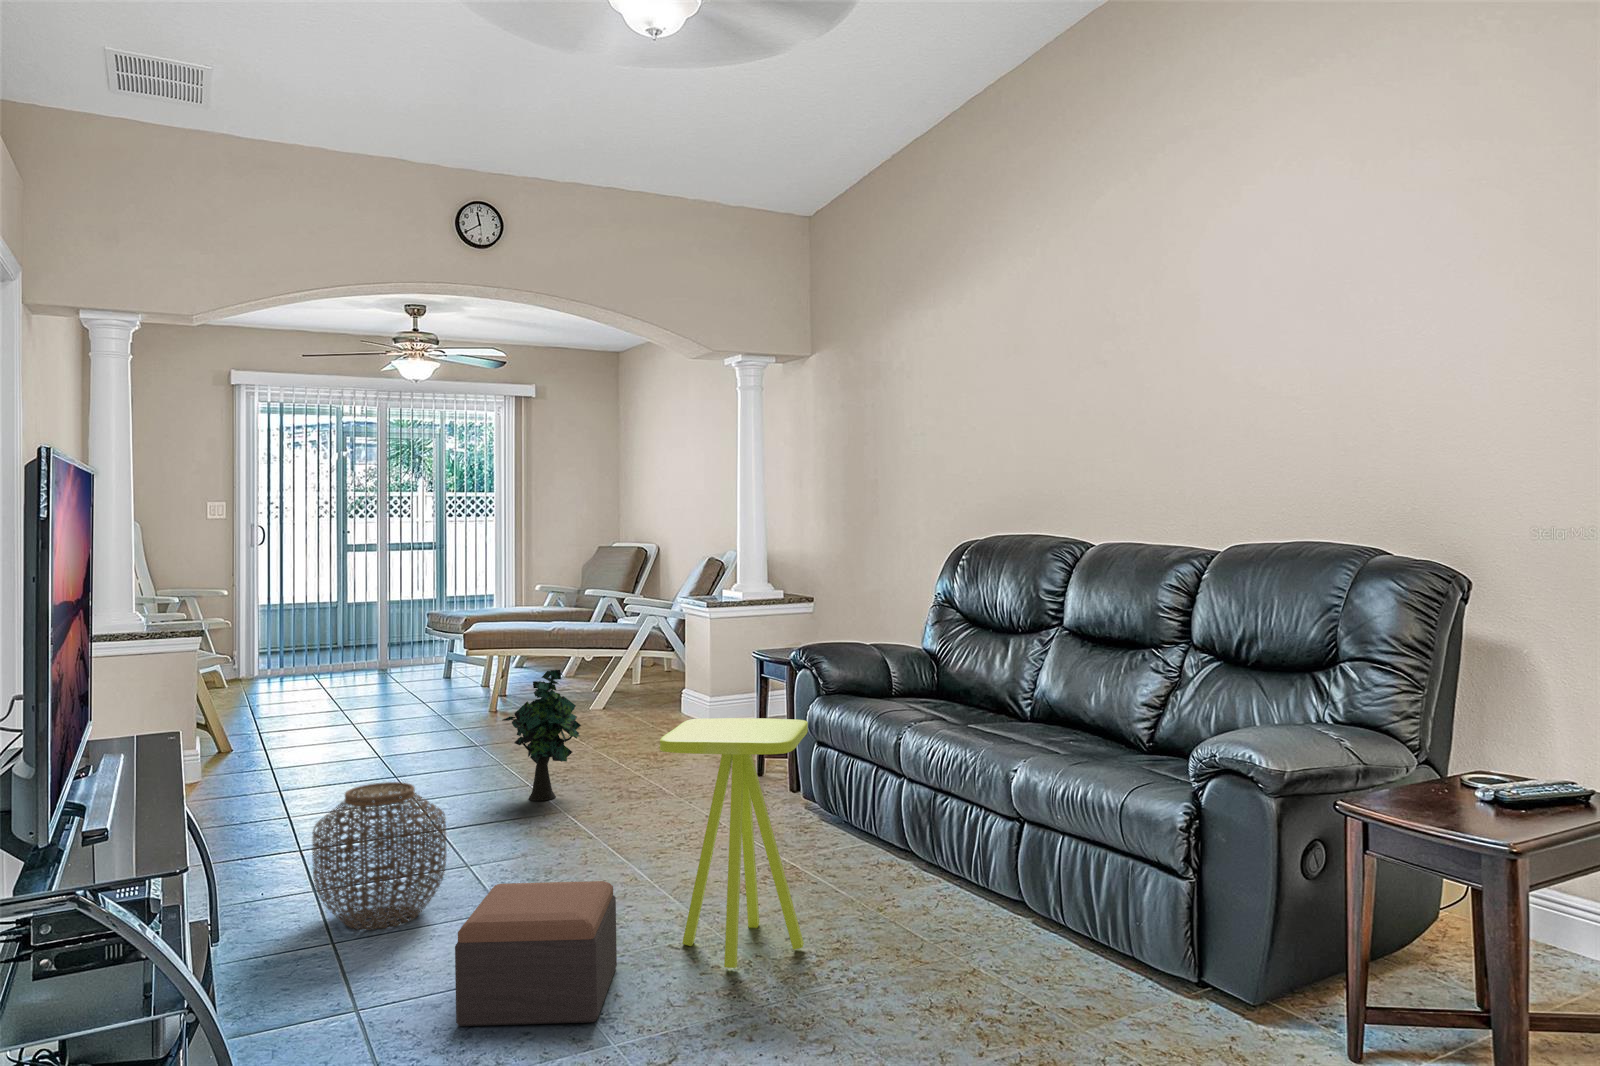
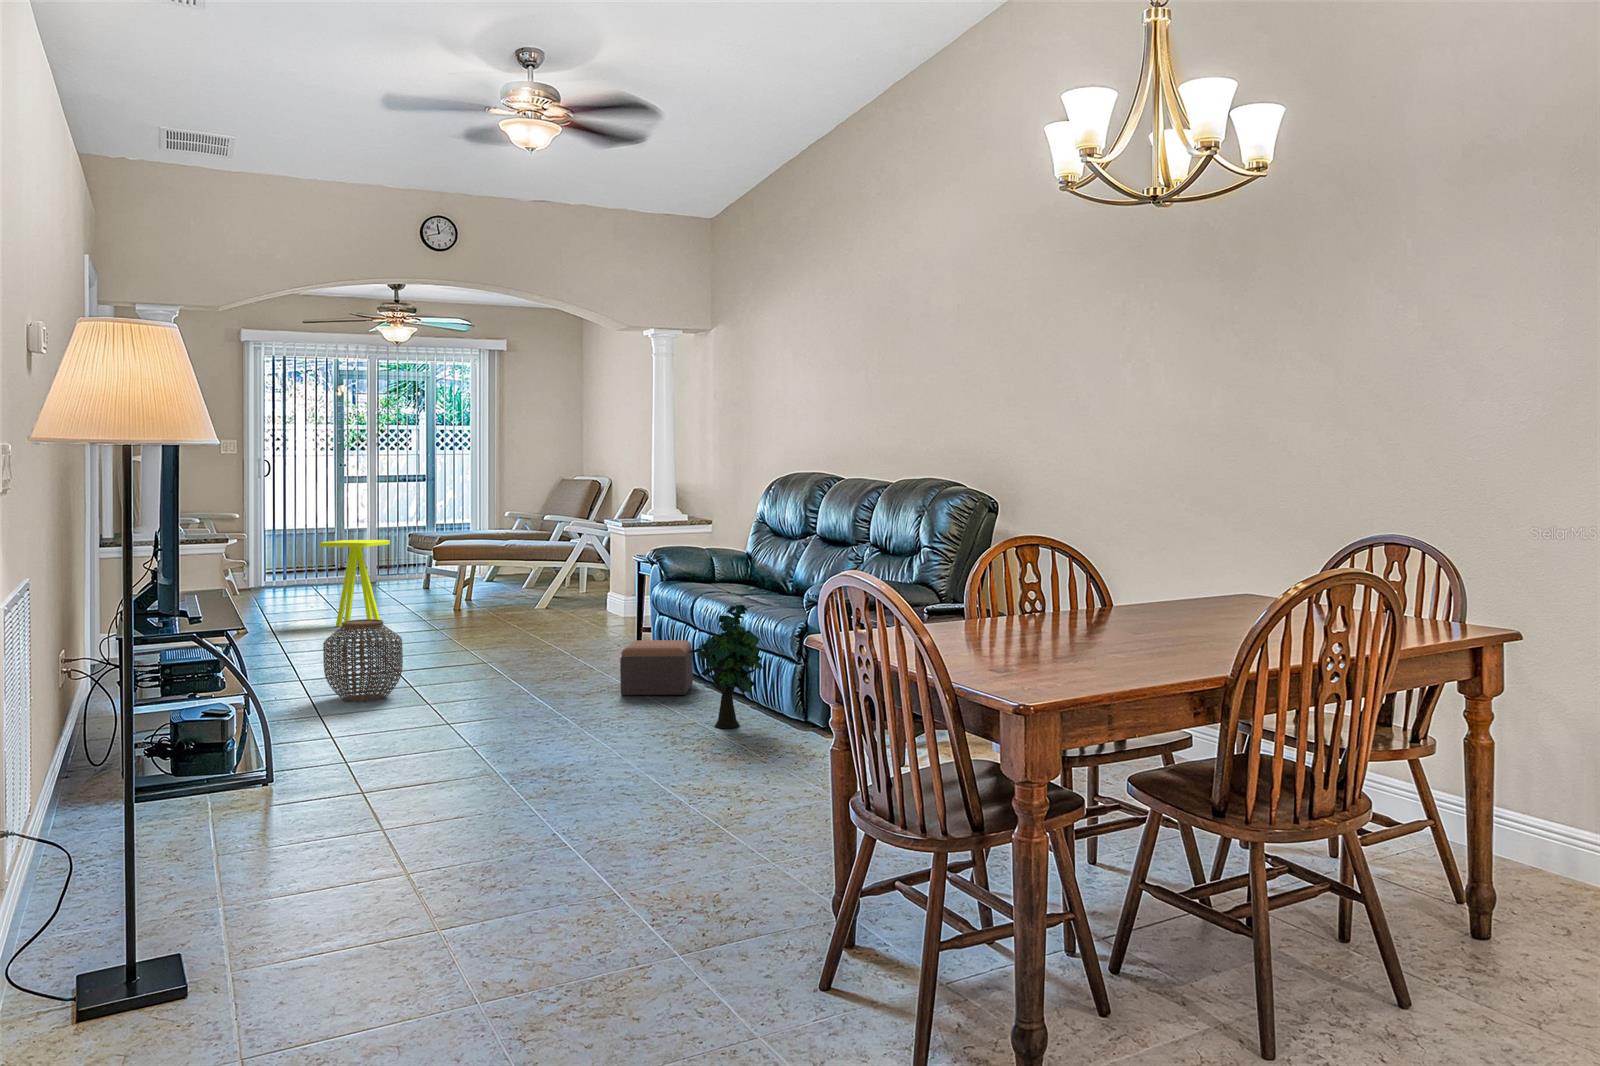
decorative plant: present [502,670,581,801] -> present [690,604,763,728]
side table: present [660,718,808,968] -> present [320,540,390,627]
footstool: present [455,881,617,1026] -> present [620,640,693,695]

